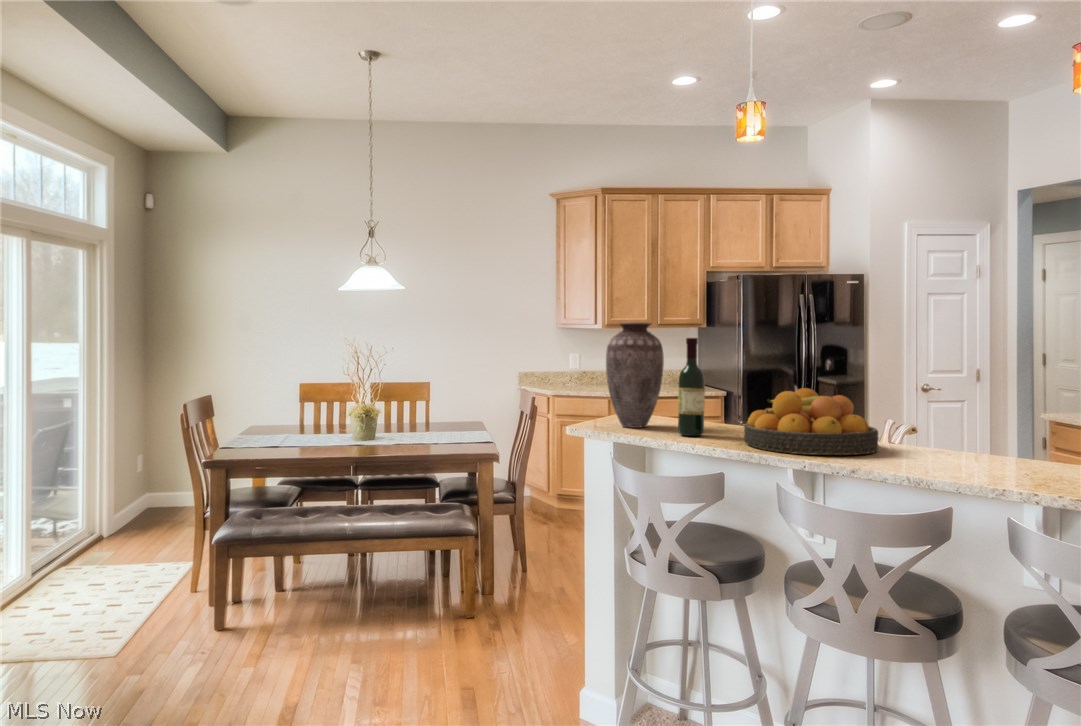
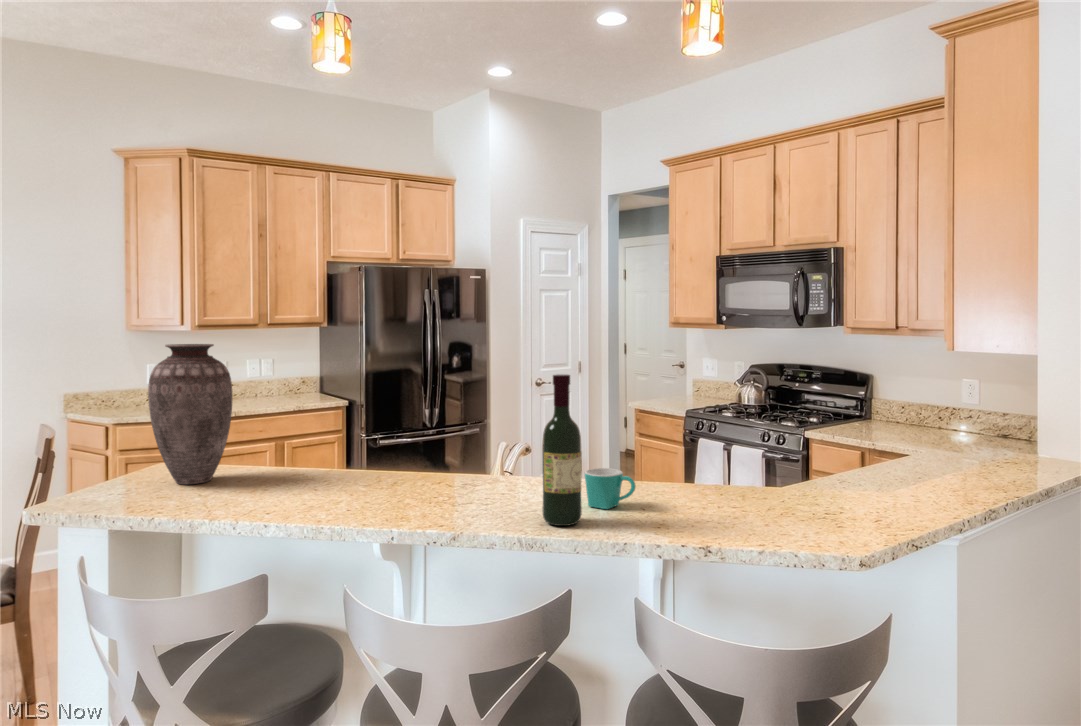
wine bottle: present [678,338,705,436] -> present [542,374,582,526]
fruit bowl: present [744,388,879,455] -> none [329,426,483,517]
mug: none [985,431,1041,467] -> present [585,468,635,509]

